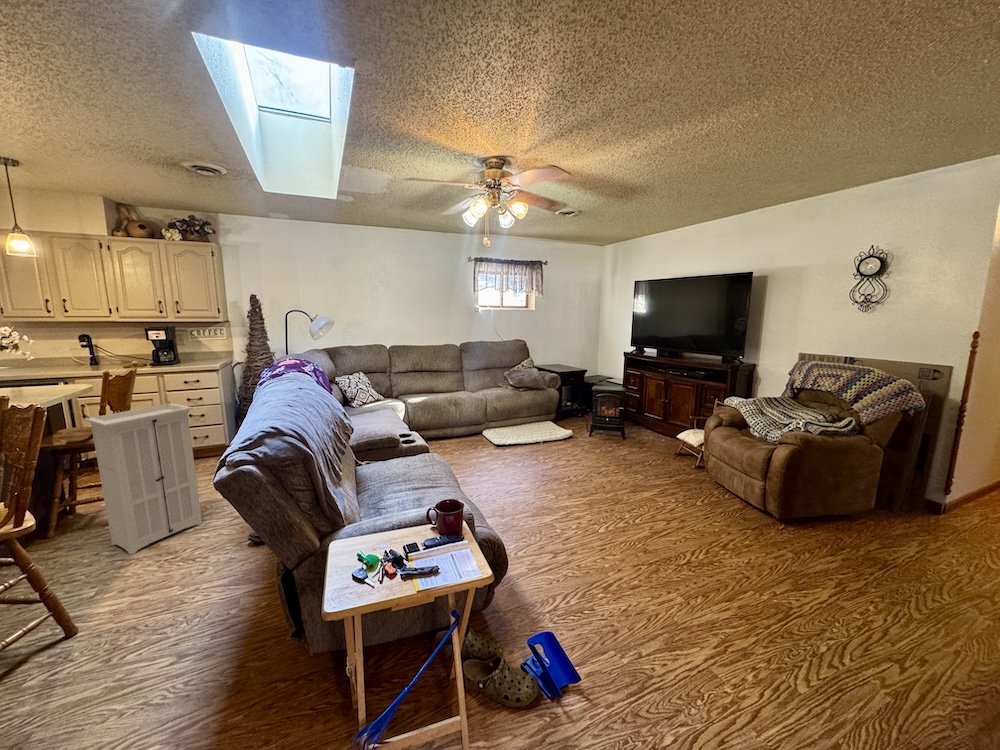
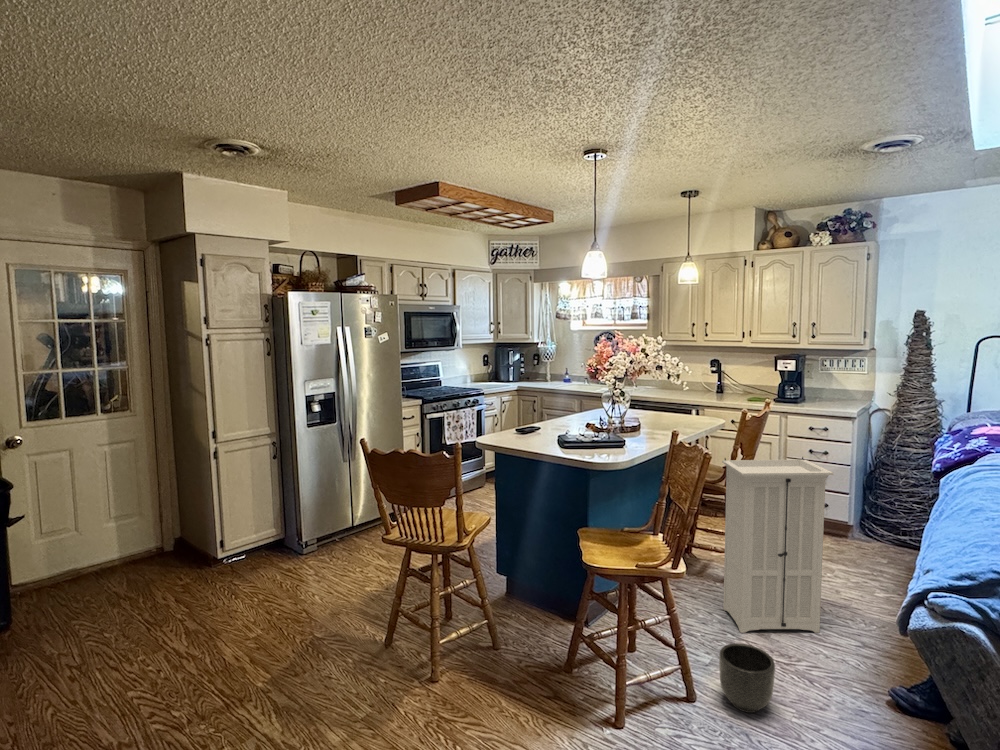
planter: none [98,557,157,613] -> present [719,644,775,713]

